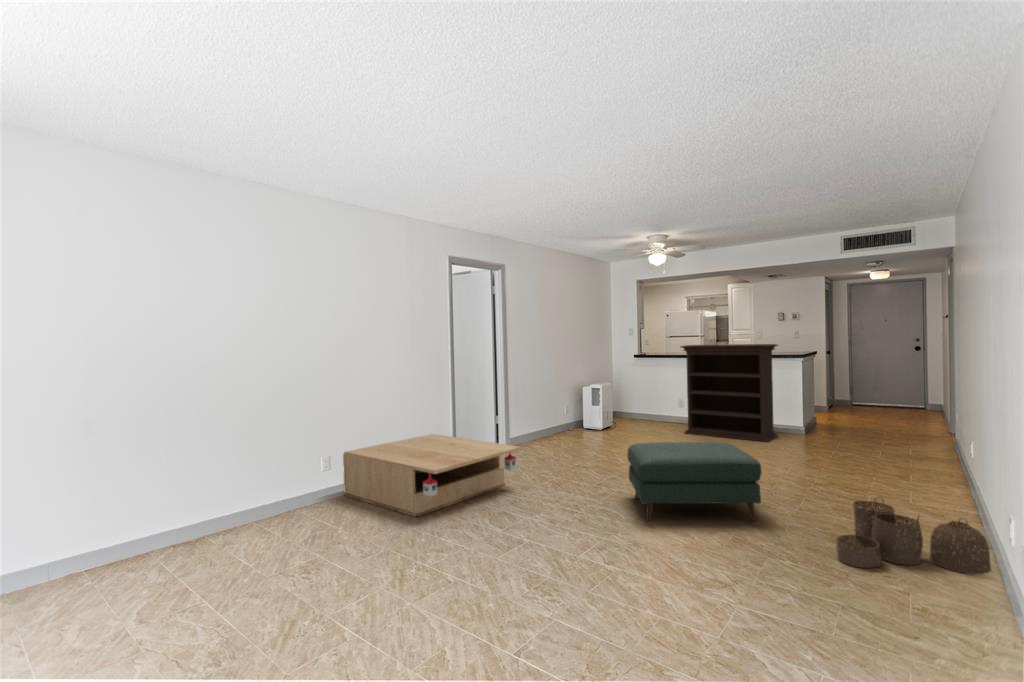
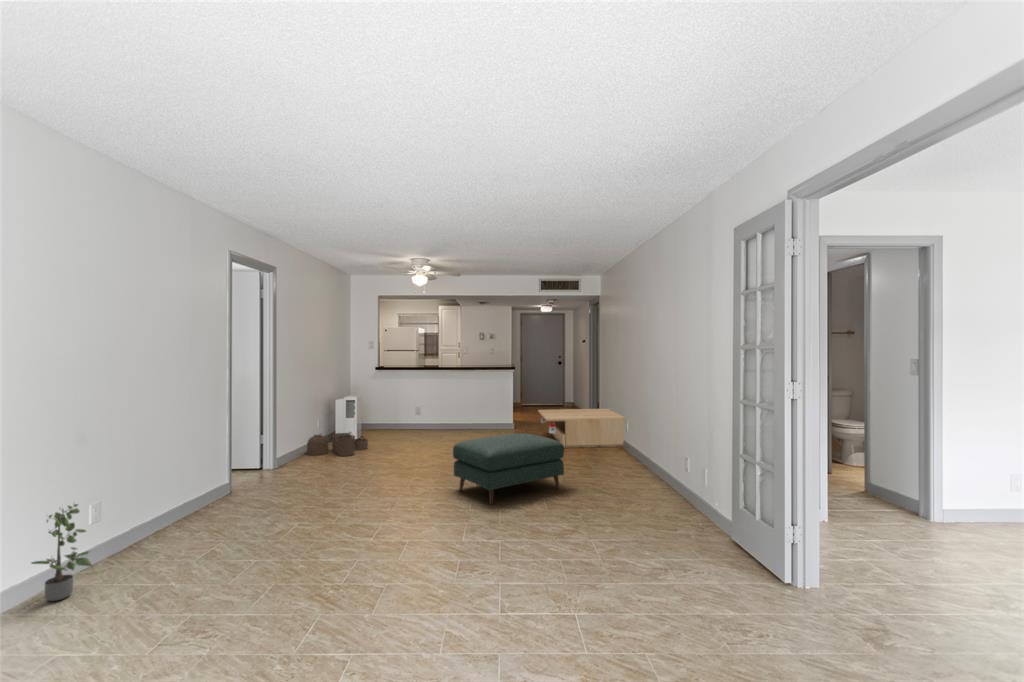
bookshelf: present [681,344,778,442] -> none [428,357,501,435]
coffee table: present [343,434,521,517] -> present [538,408,626,448]
potted plant: none [280,451,318,516] -> present [32,504,92,601]
woven basket: present [836,497,991,574] -> present [307,432,368,456]

